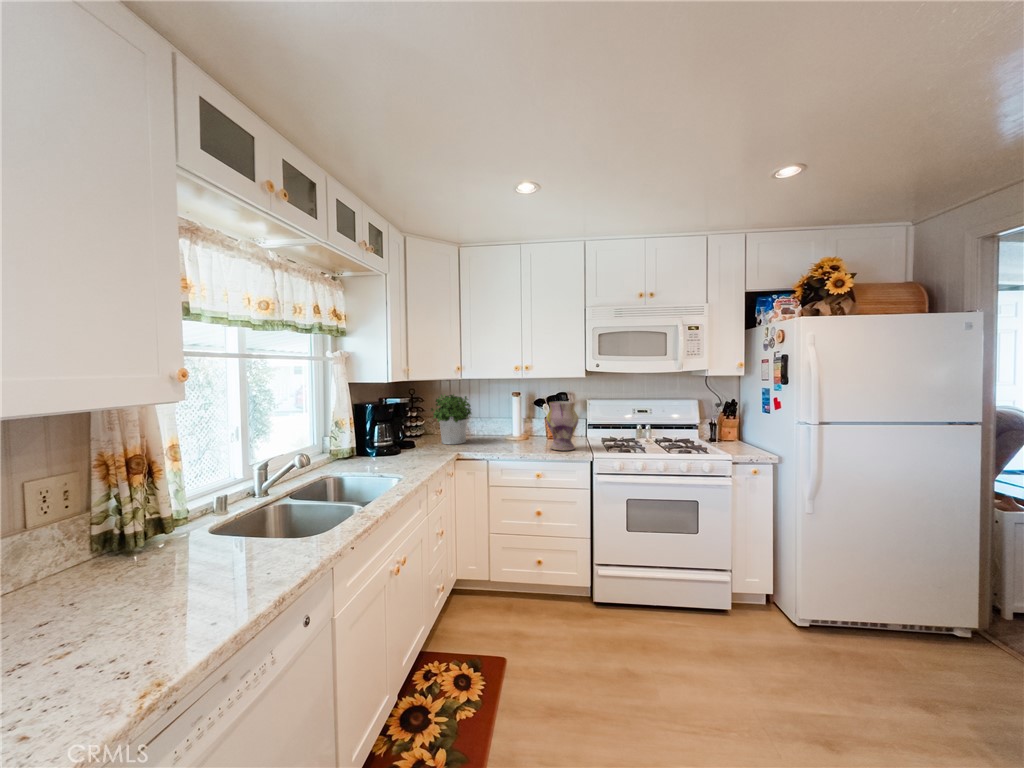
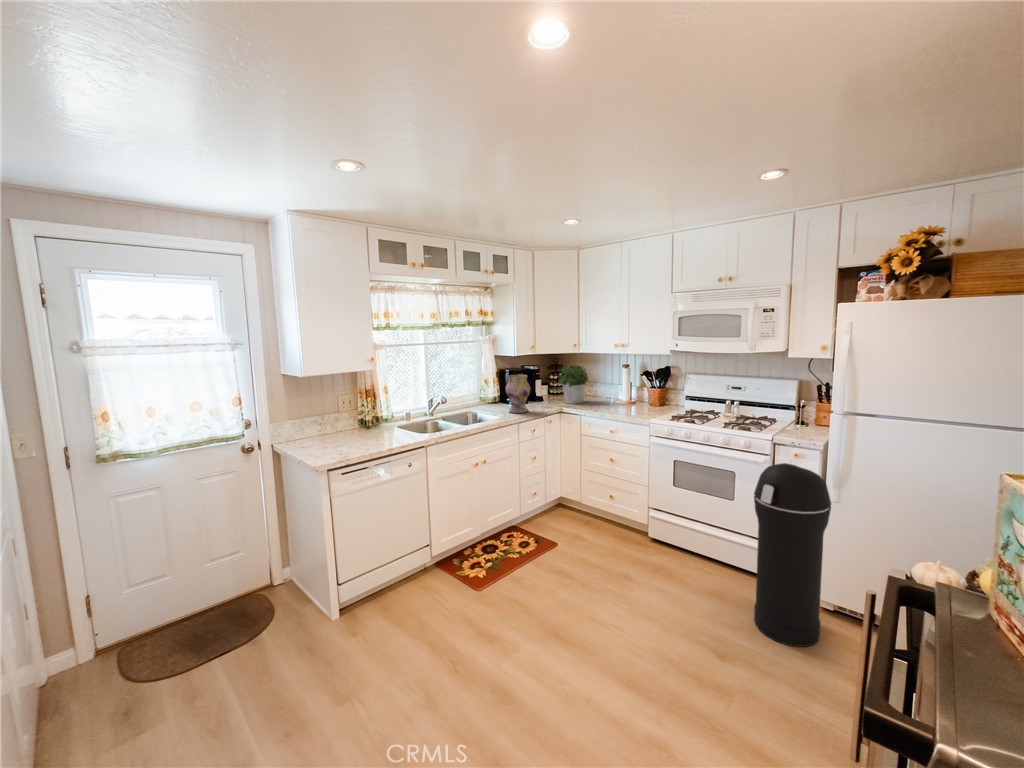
vase: present [546,401,578,451] -> present [505,375,530,413]
trash can: none [775,479,867,687] -> present [754,463,831,647]

